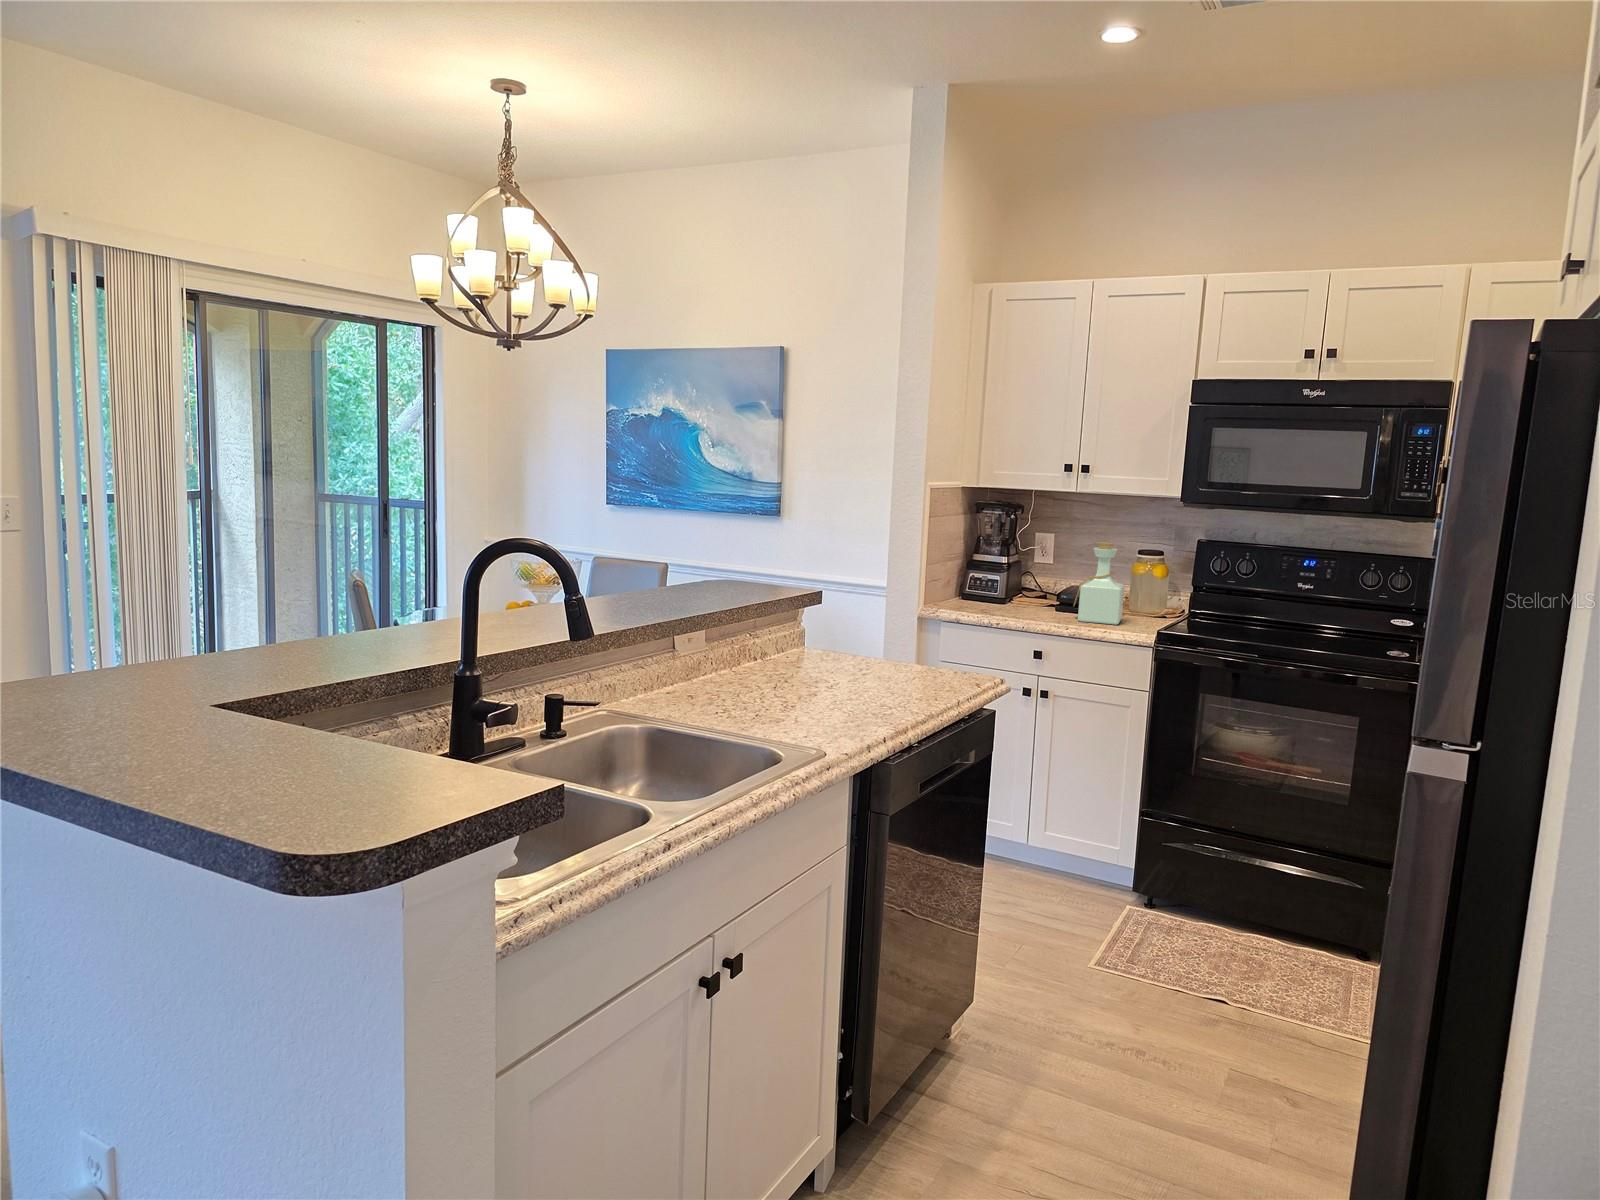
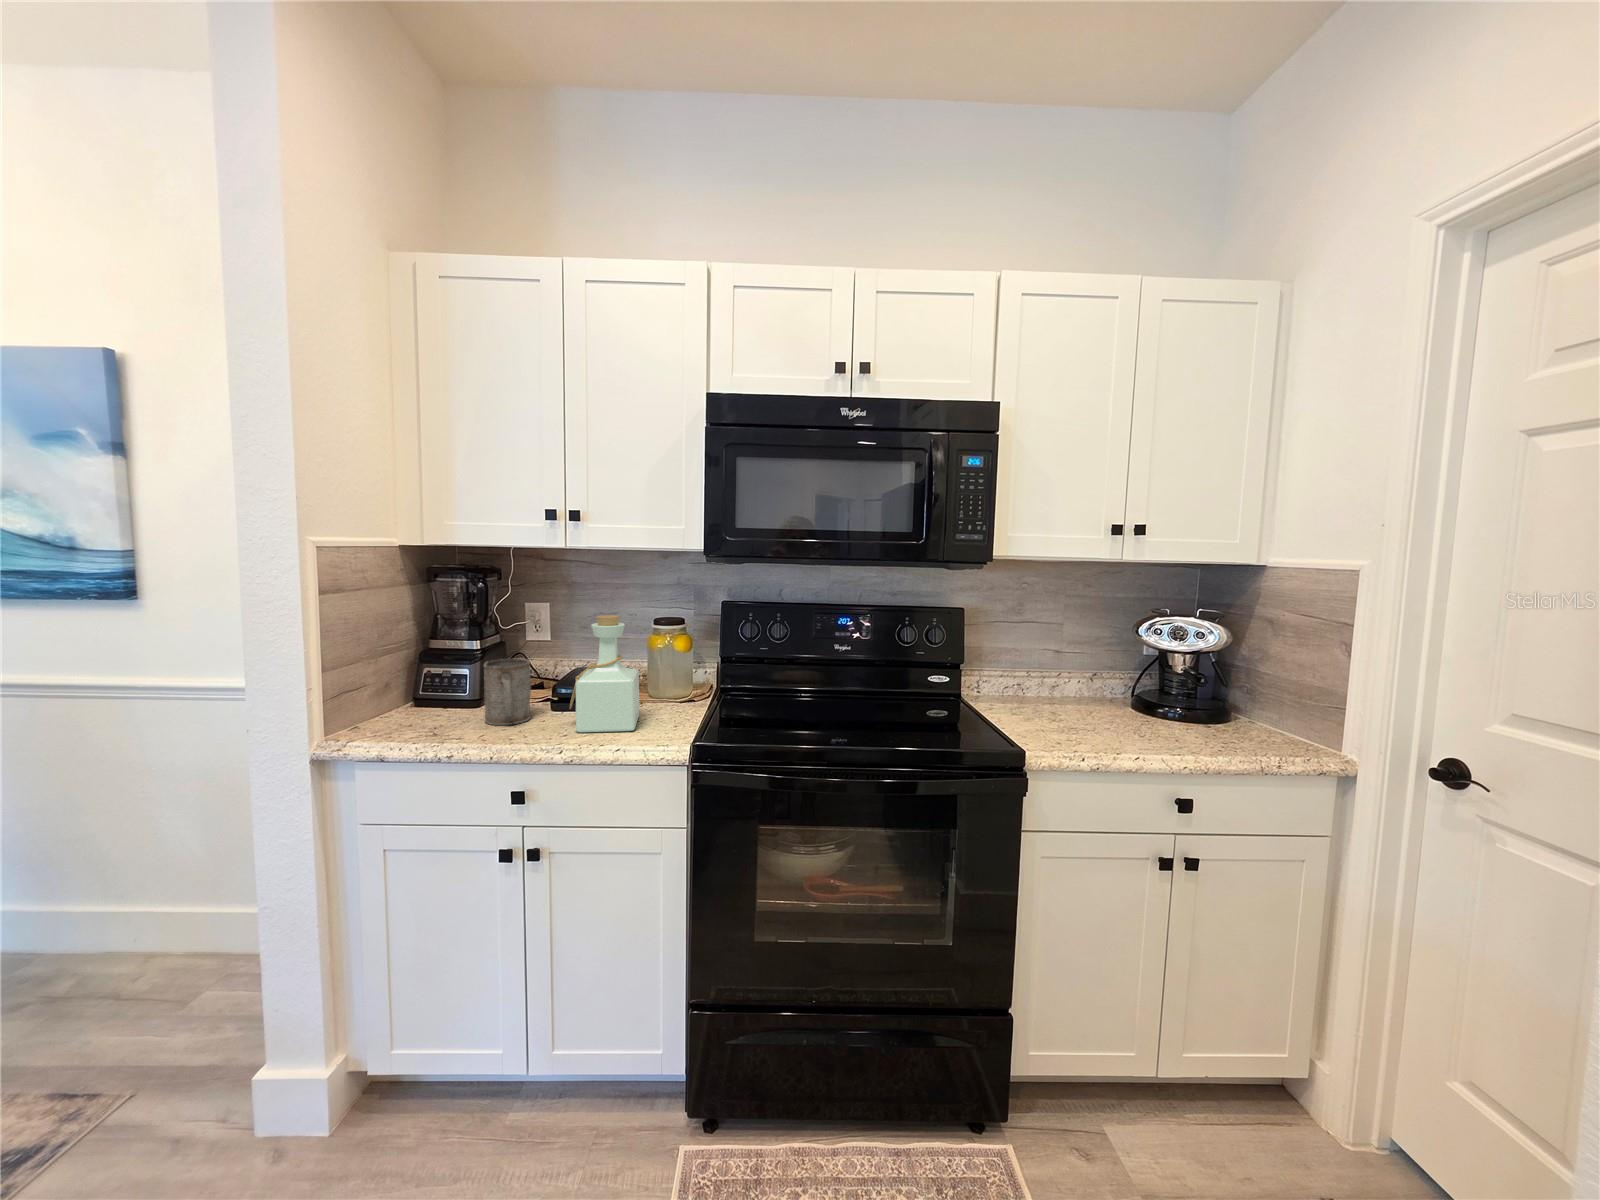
mug: none [1015,570,1048,613] -> present [484,659,531,725]

